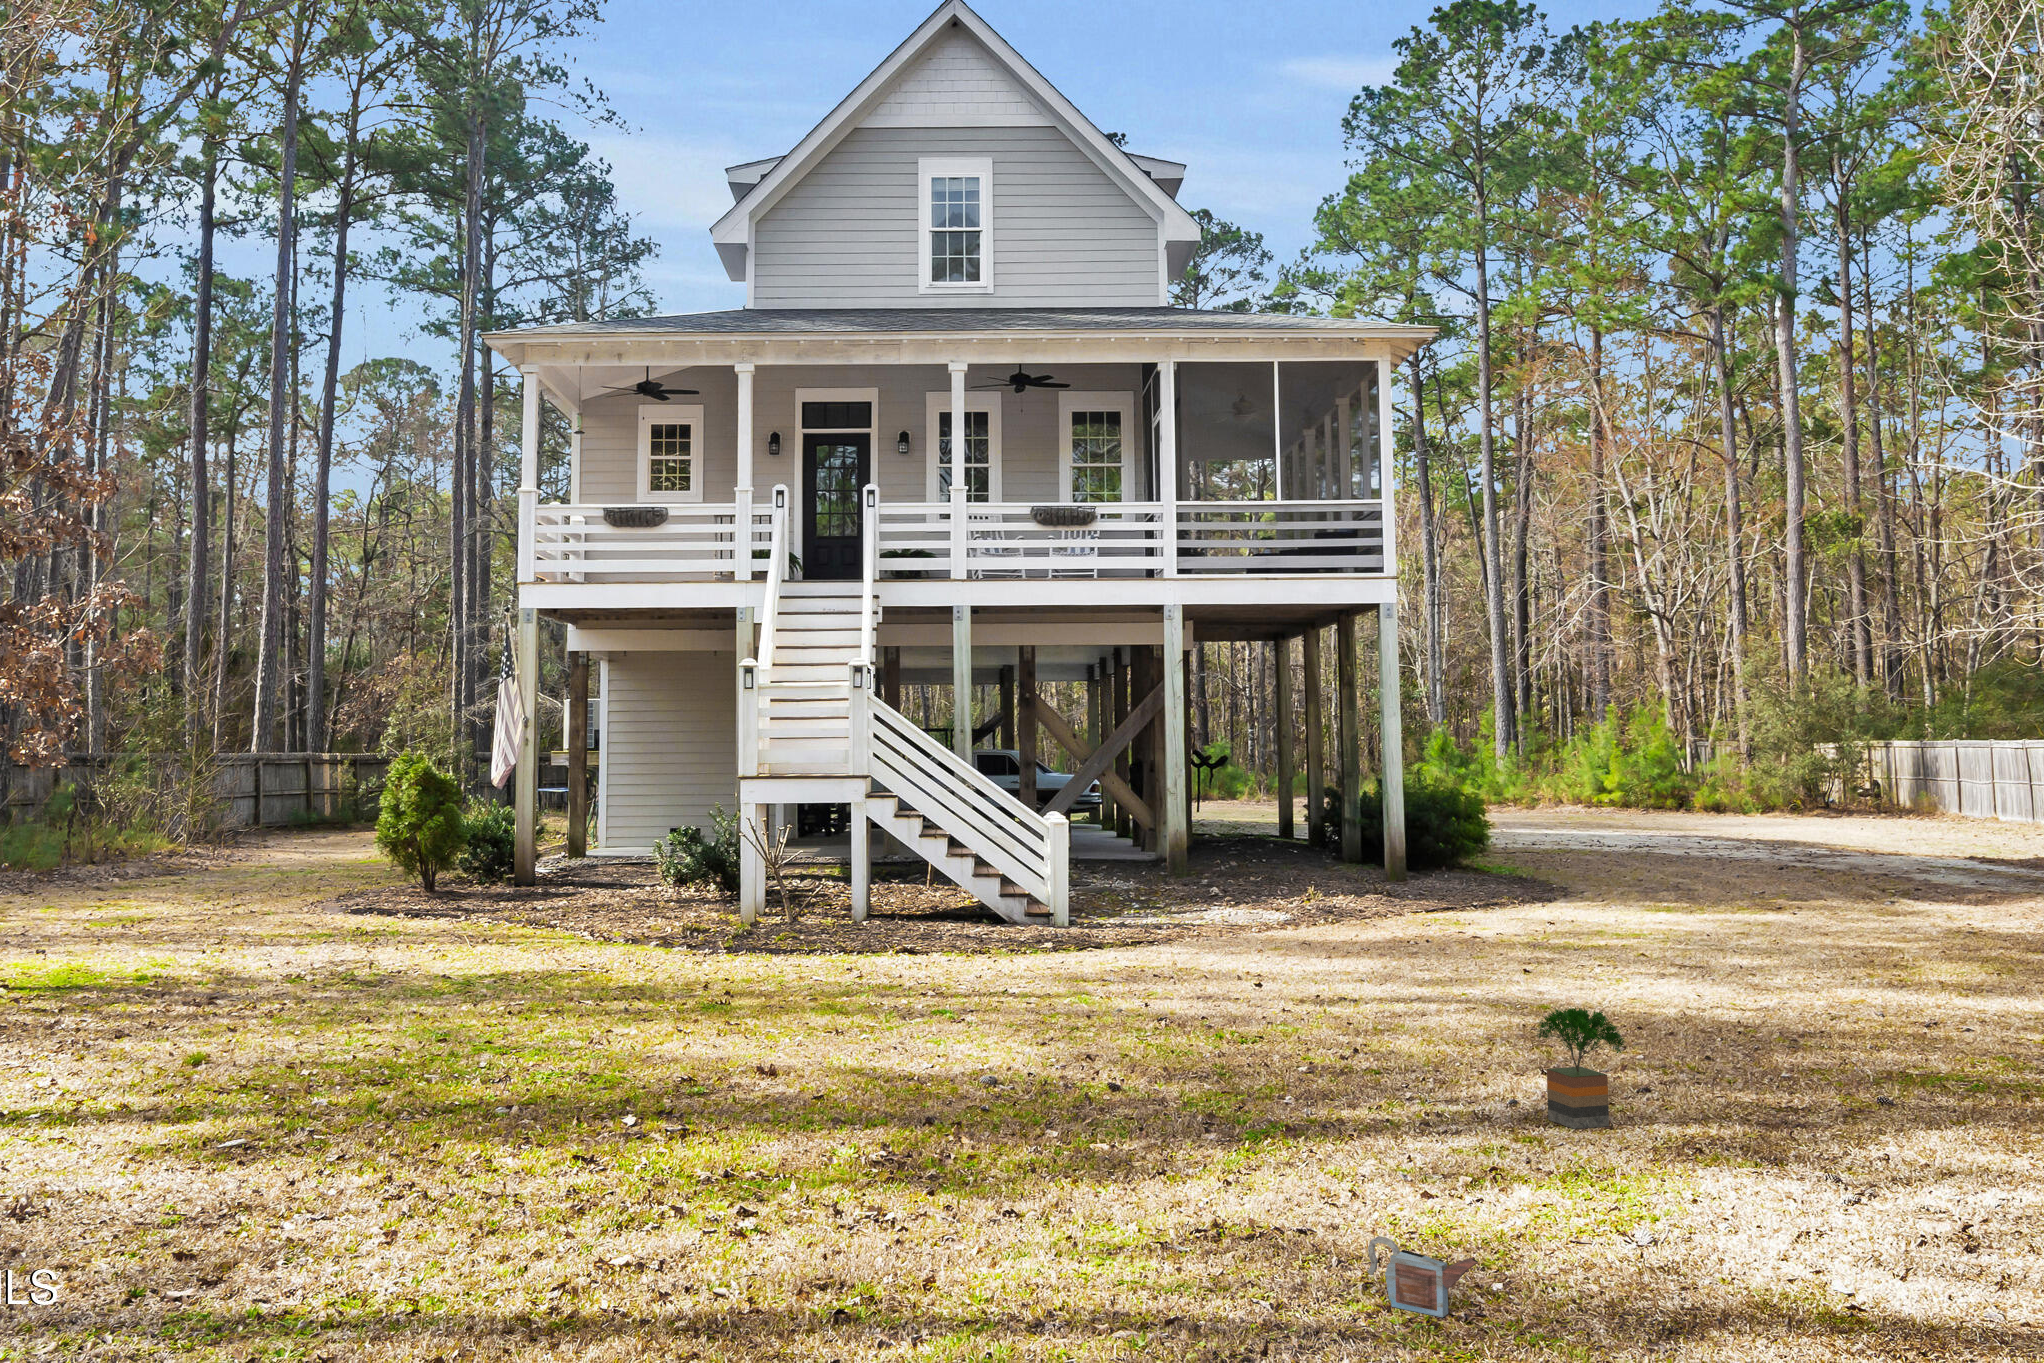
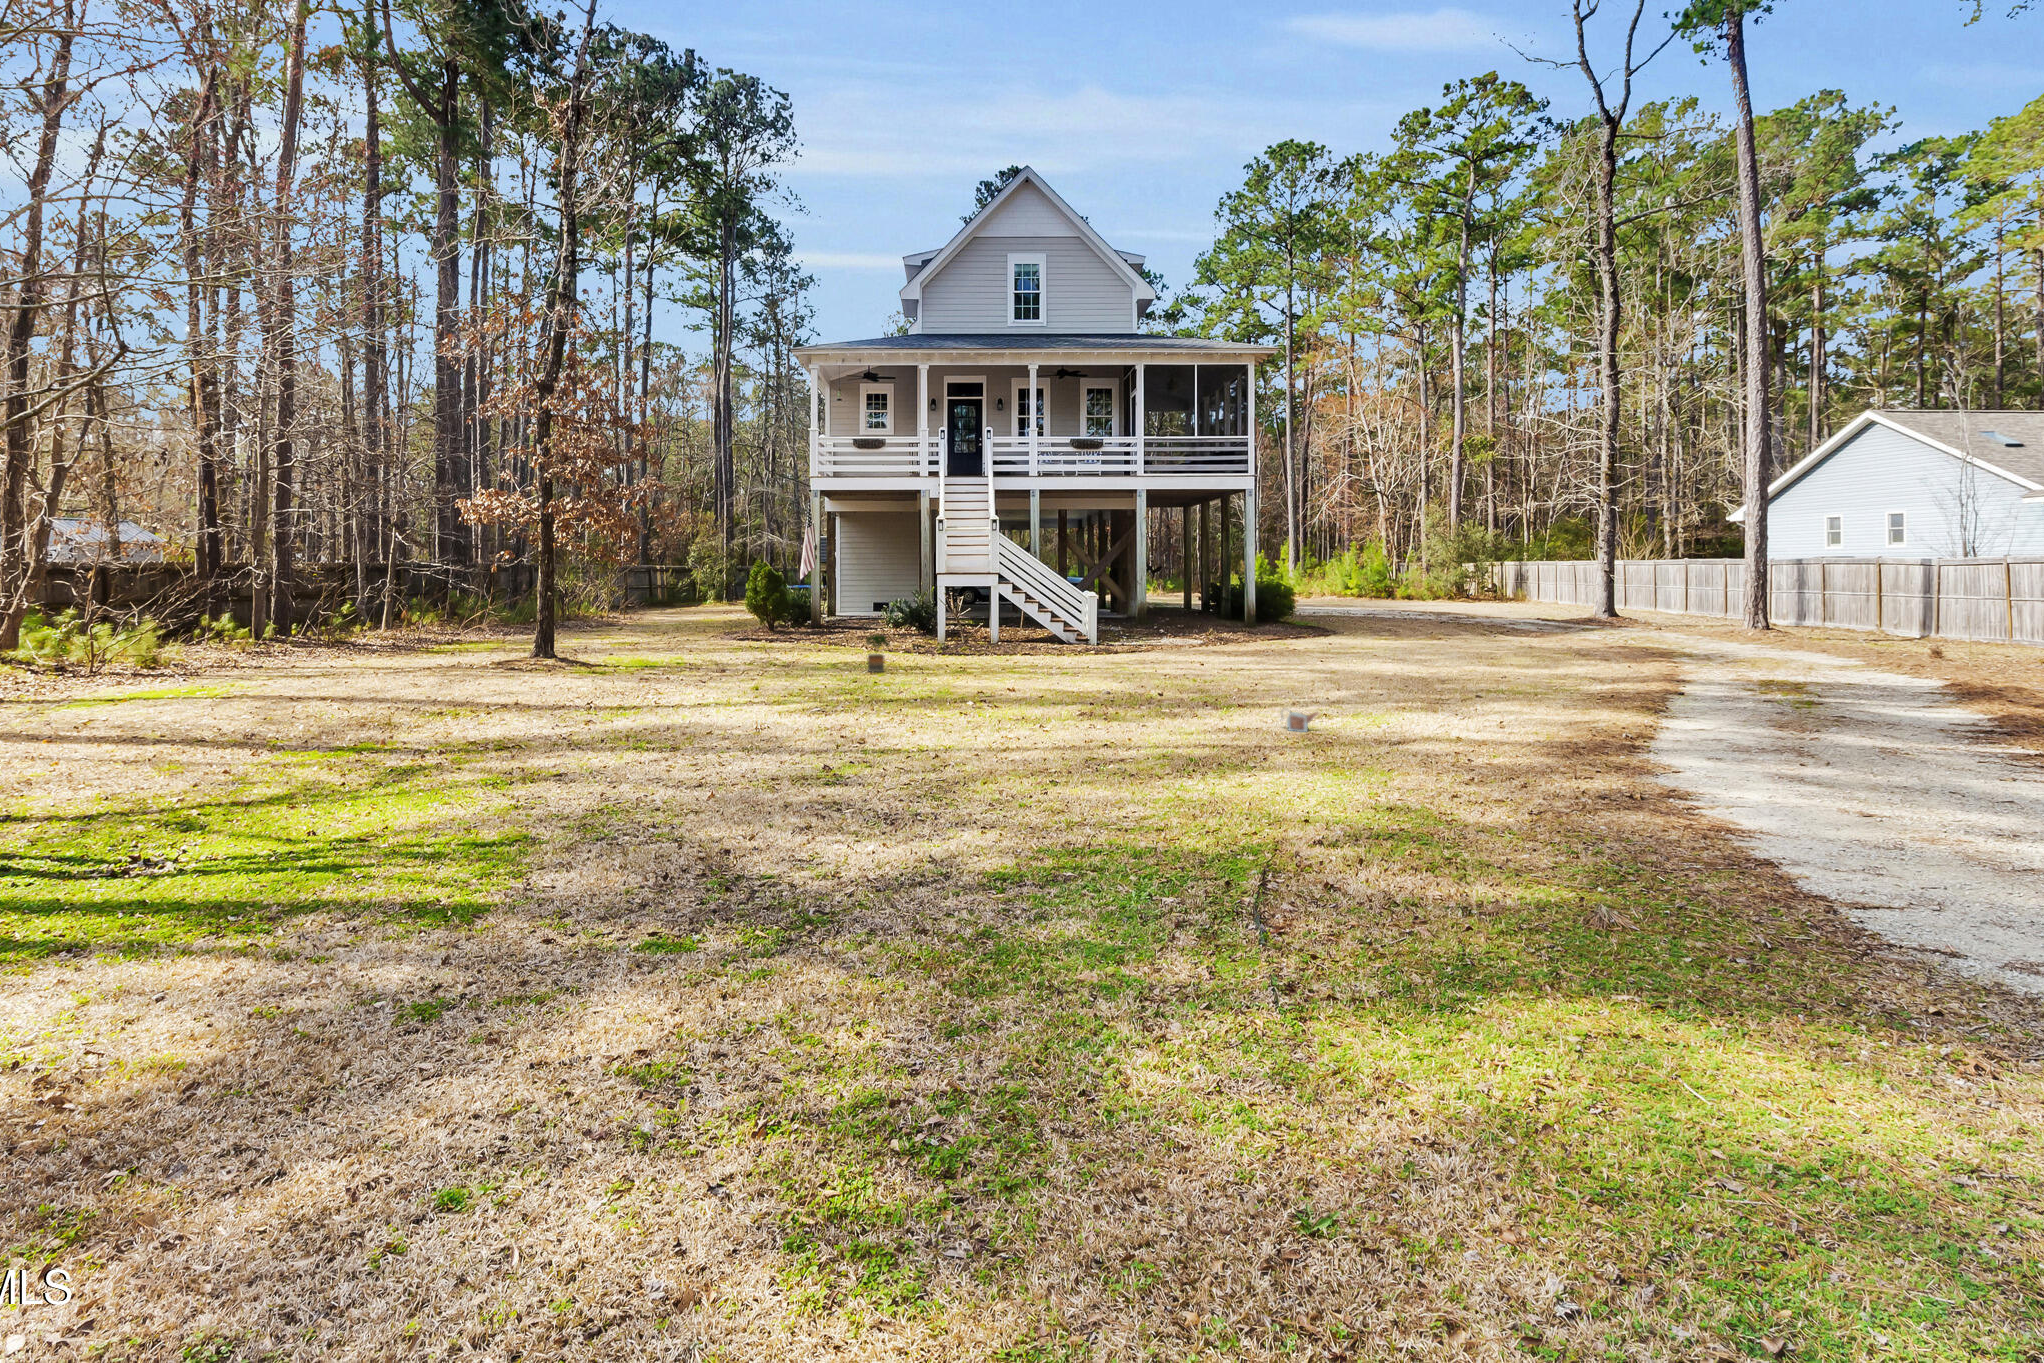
potted tree: present [1536,1008,1625,1129] -> present [865,634,889,672]

